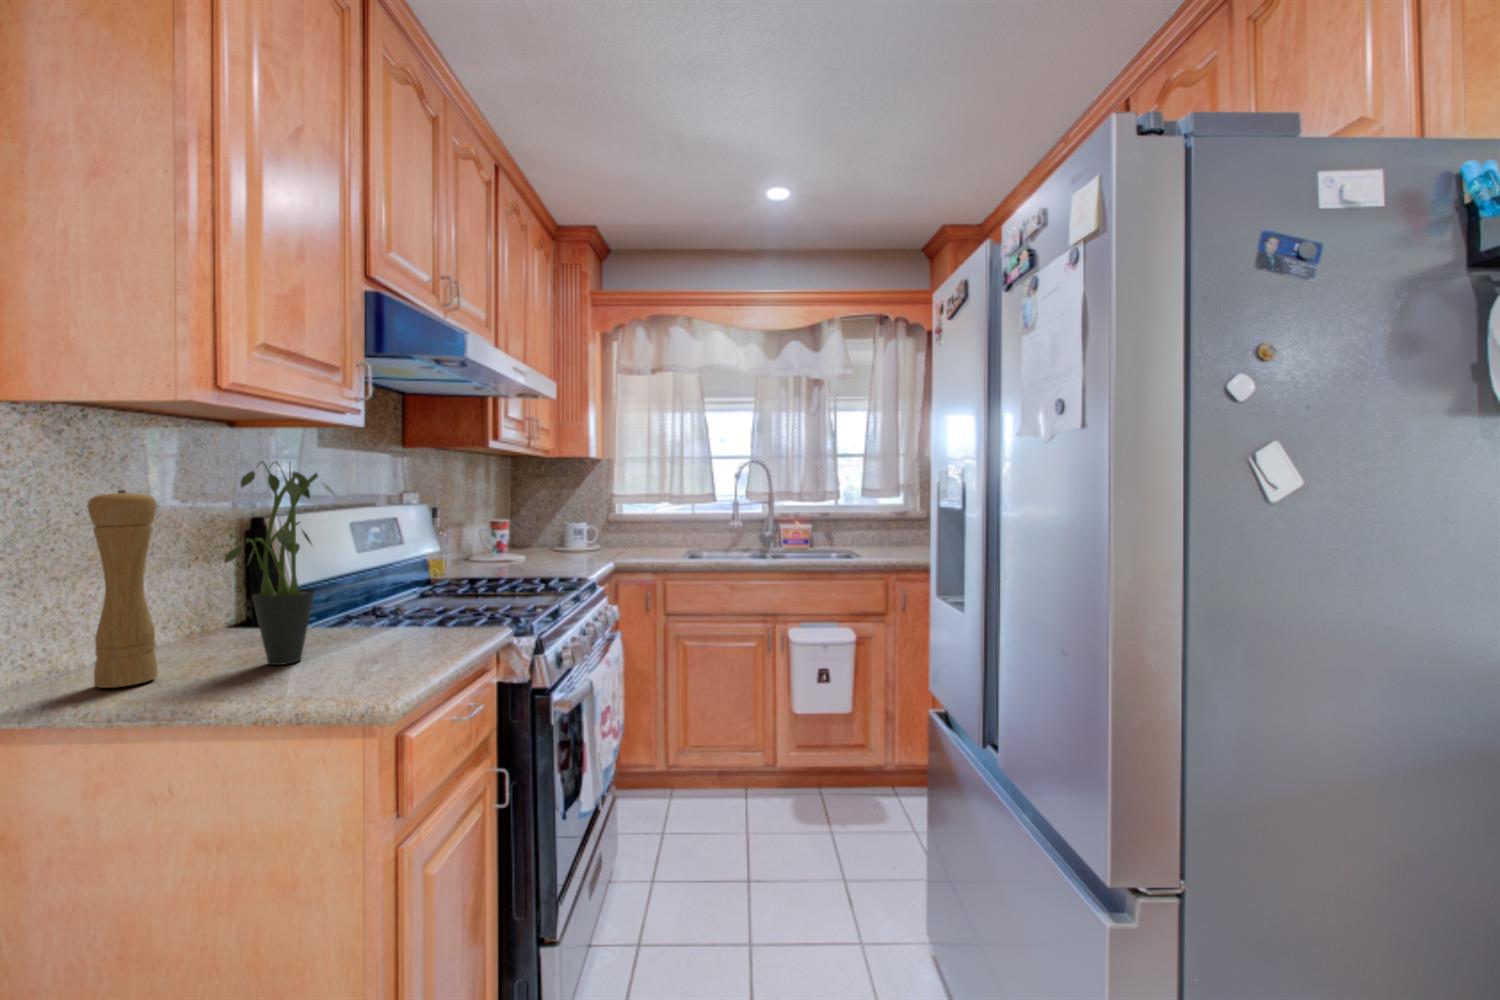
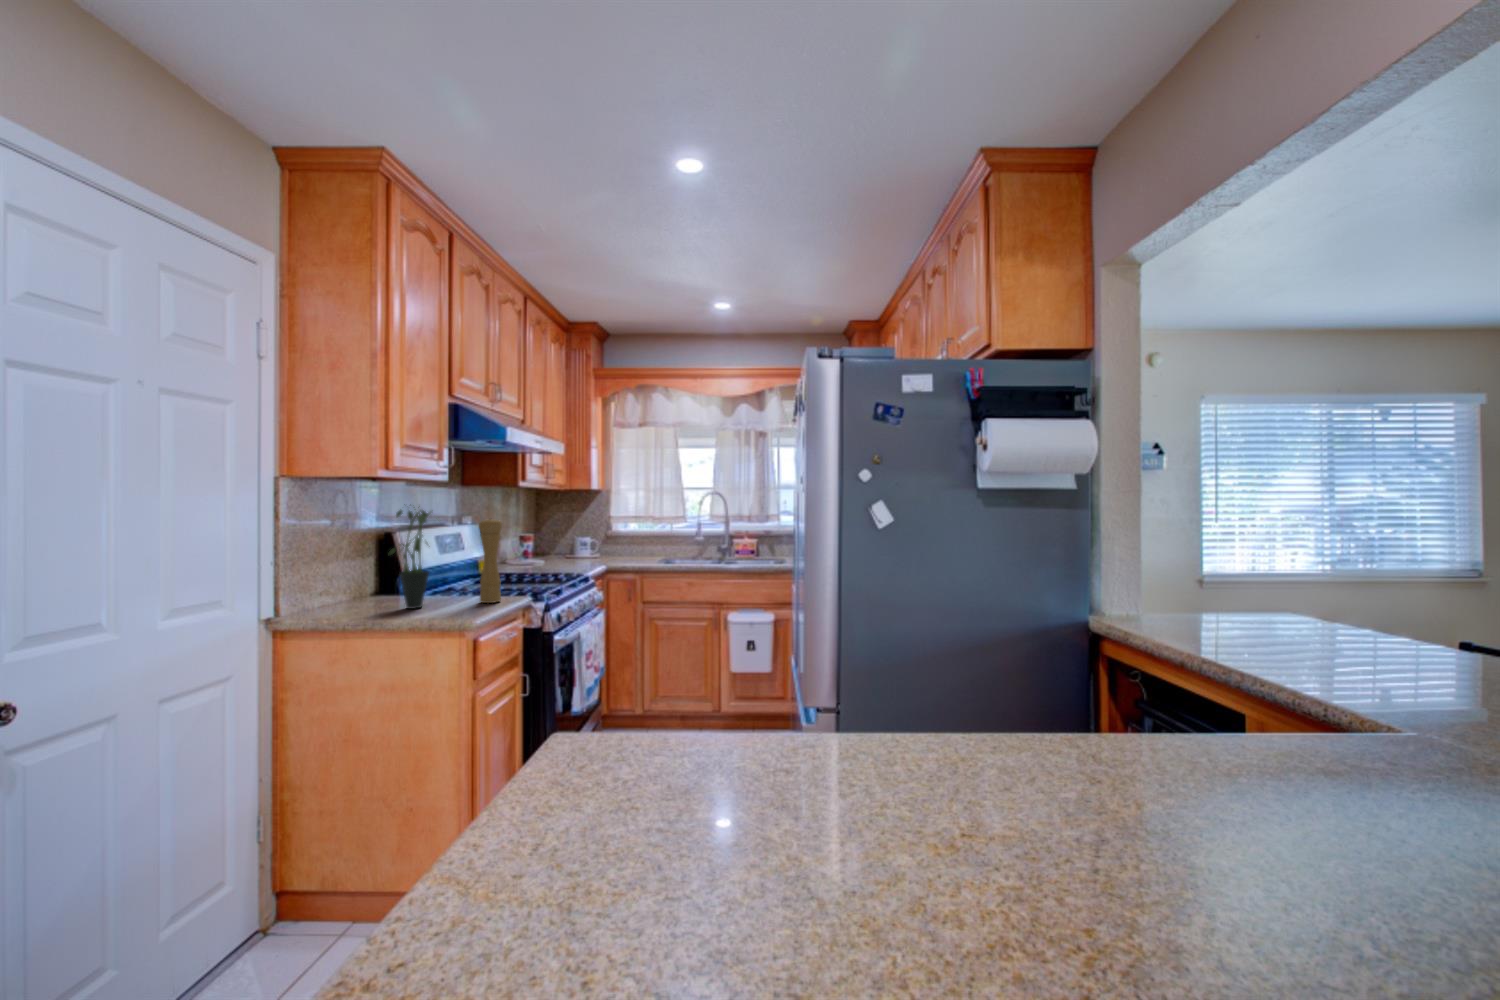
pepper mill: present [88,490,158,688] -> present [479,519,502,603]

